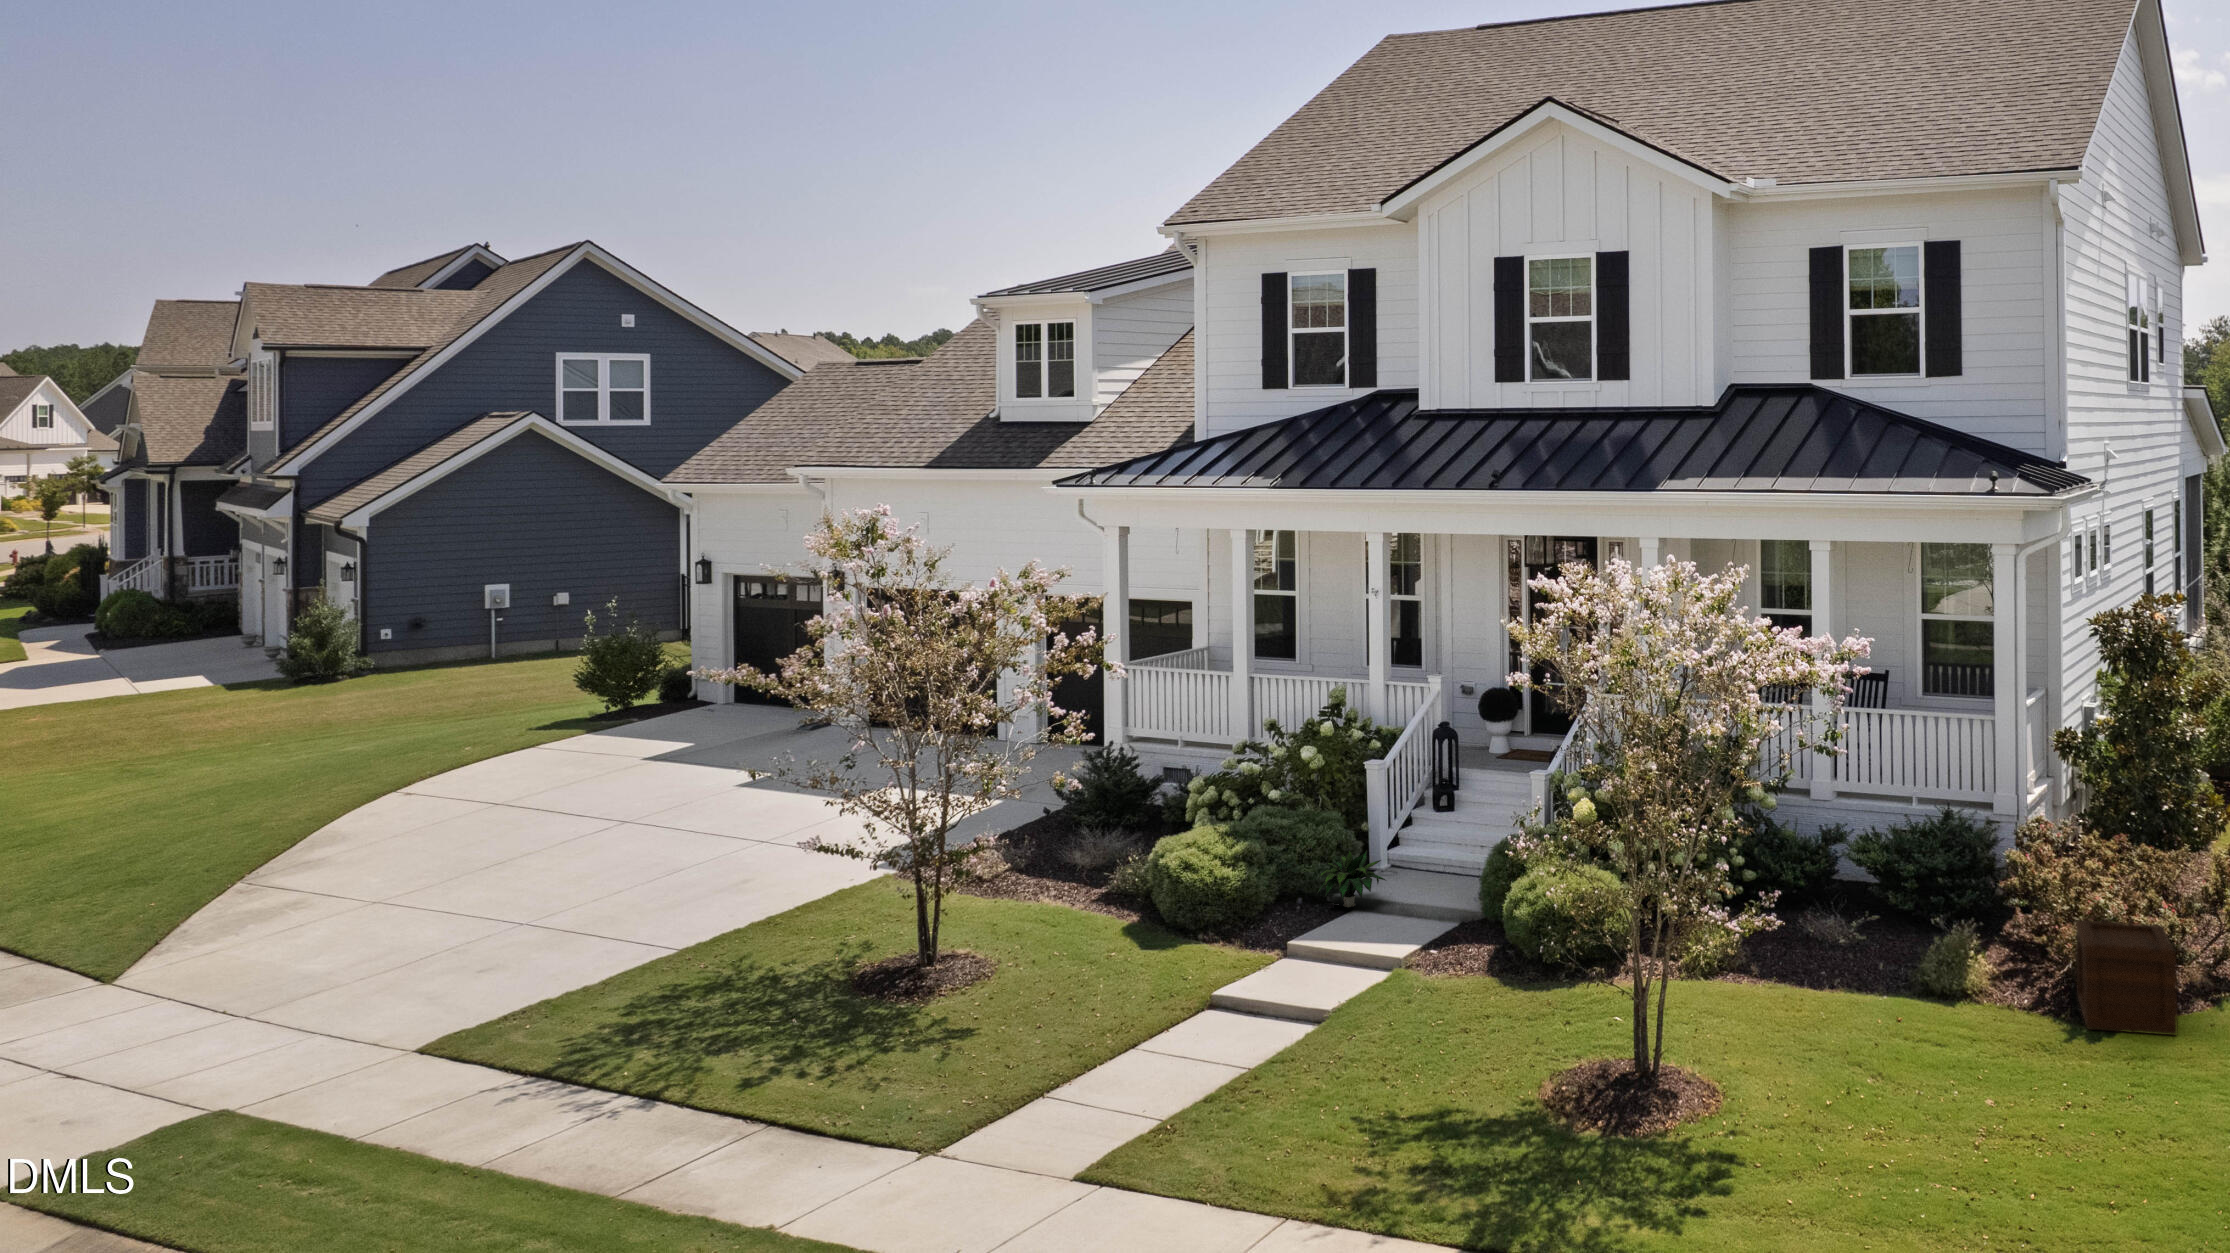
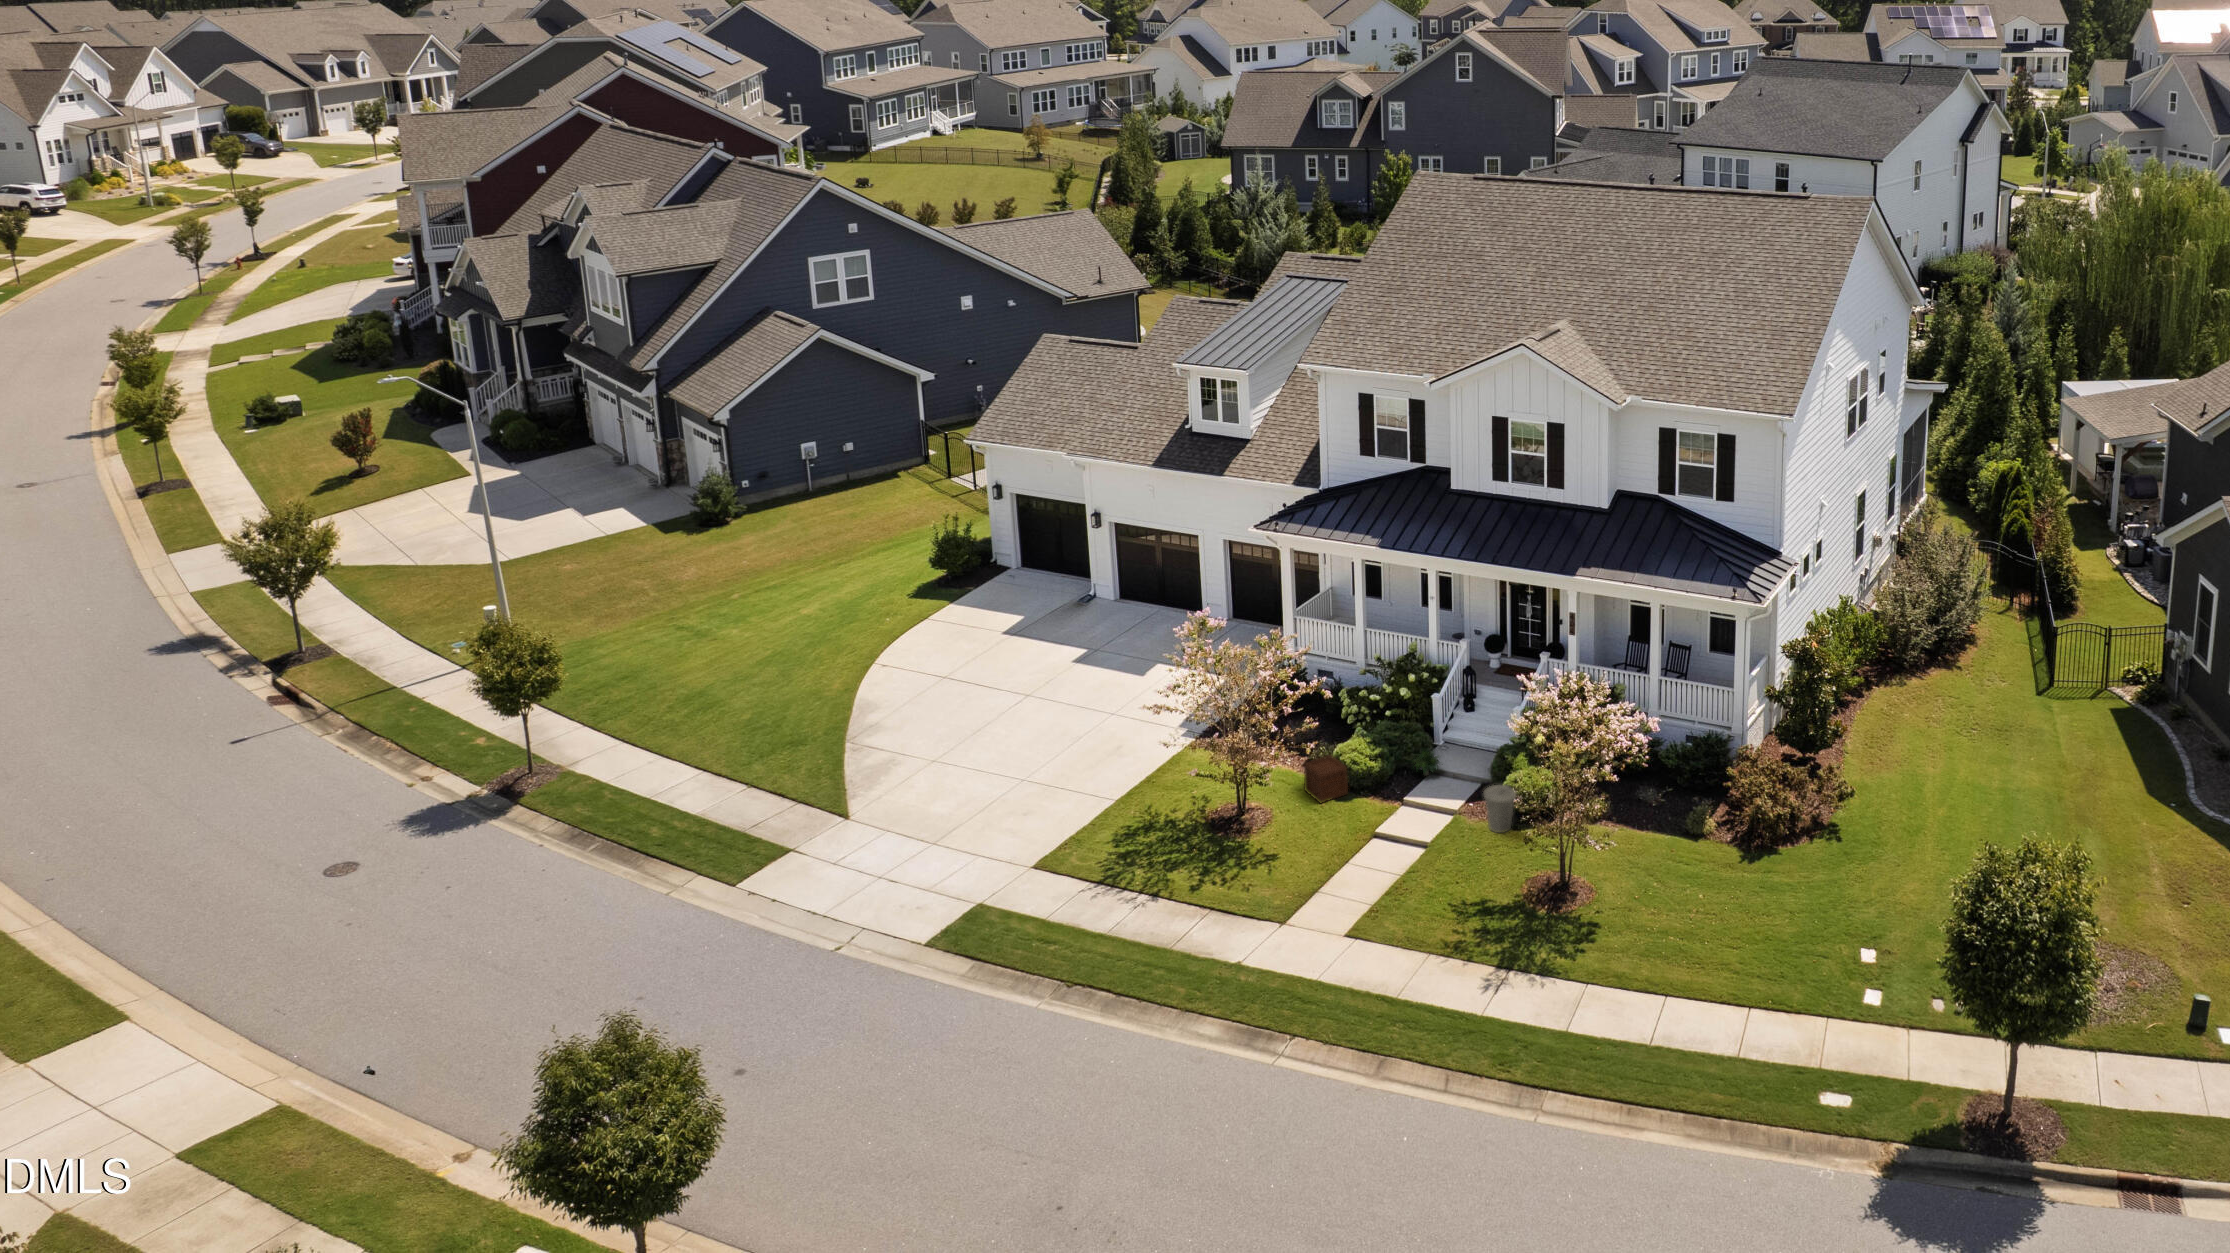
trash can: none [1460,879,1537,987] -> present [1484,785,1516,833]
wooden crate: present [2076,920,2178,1036] -> present [1304,755,1348,803]

